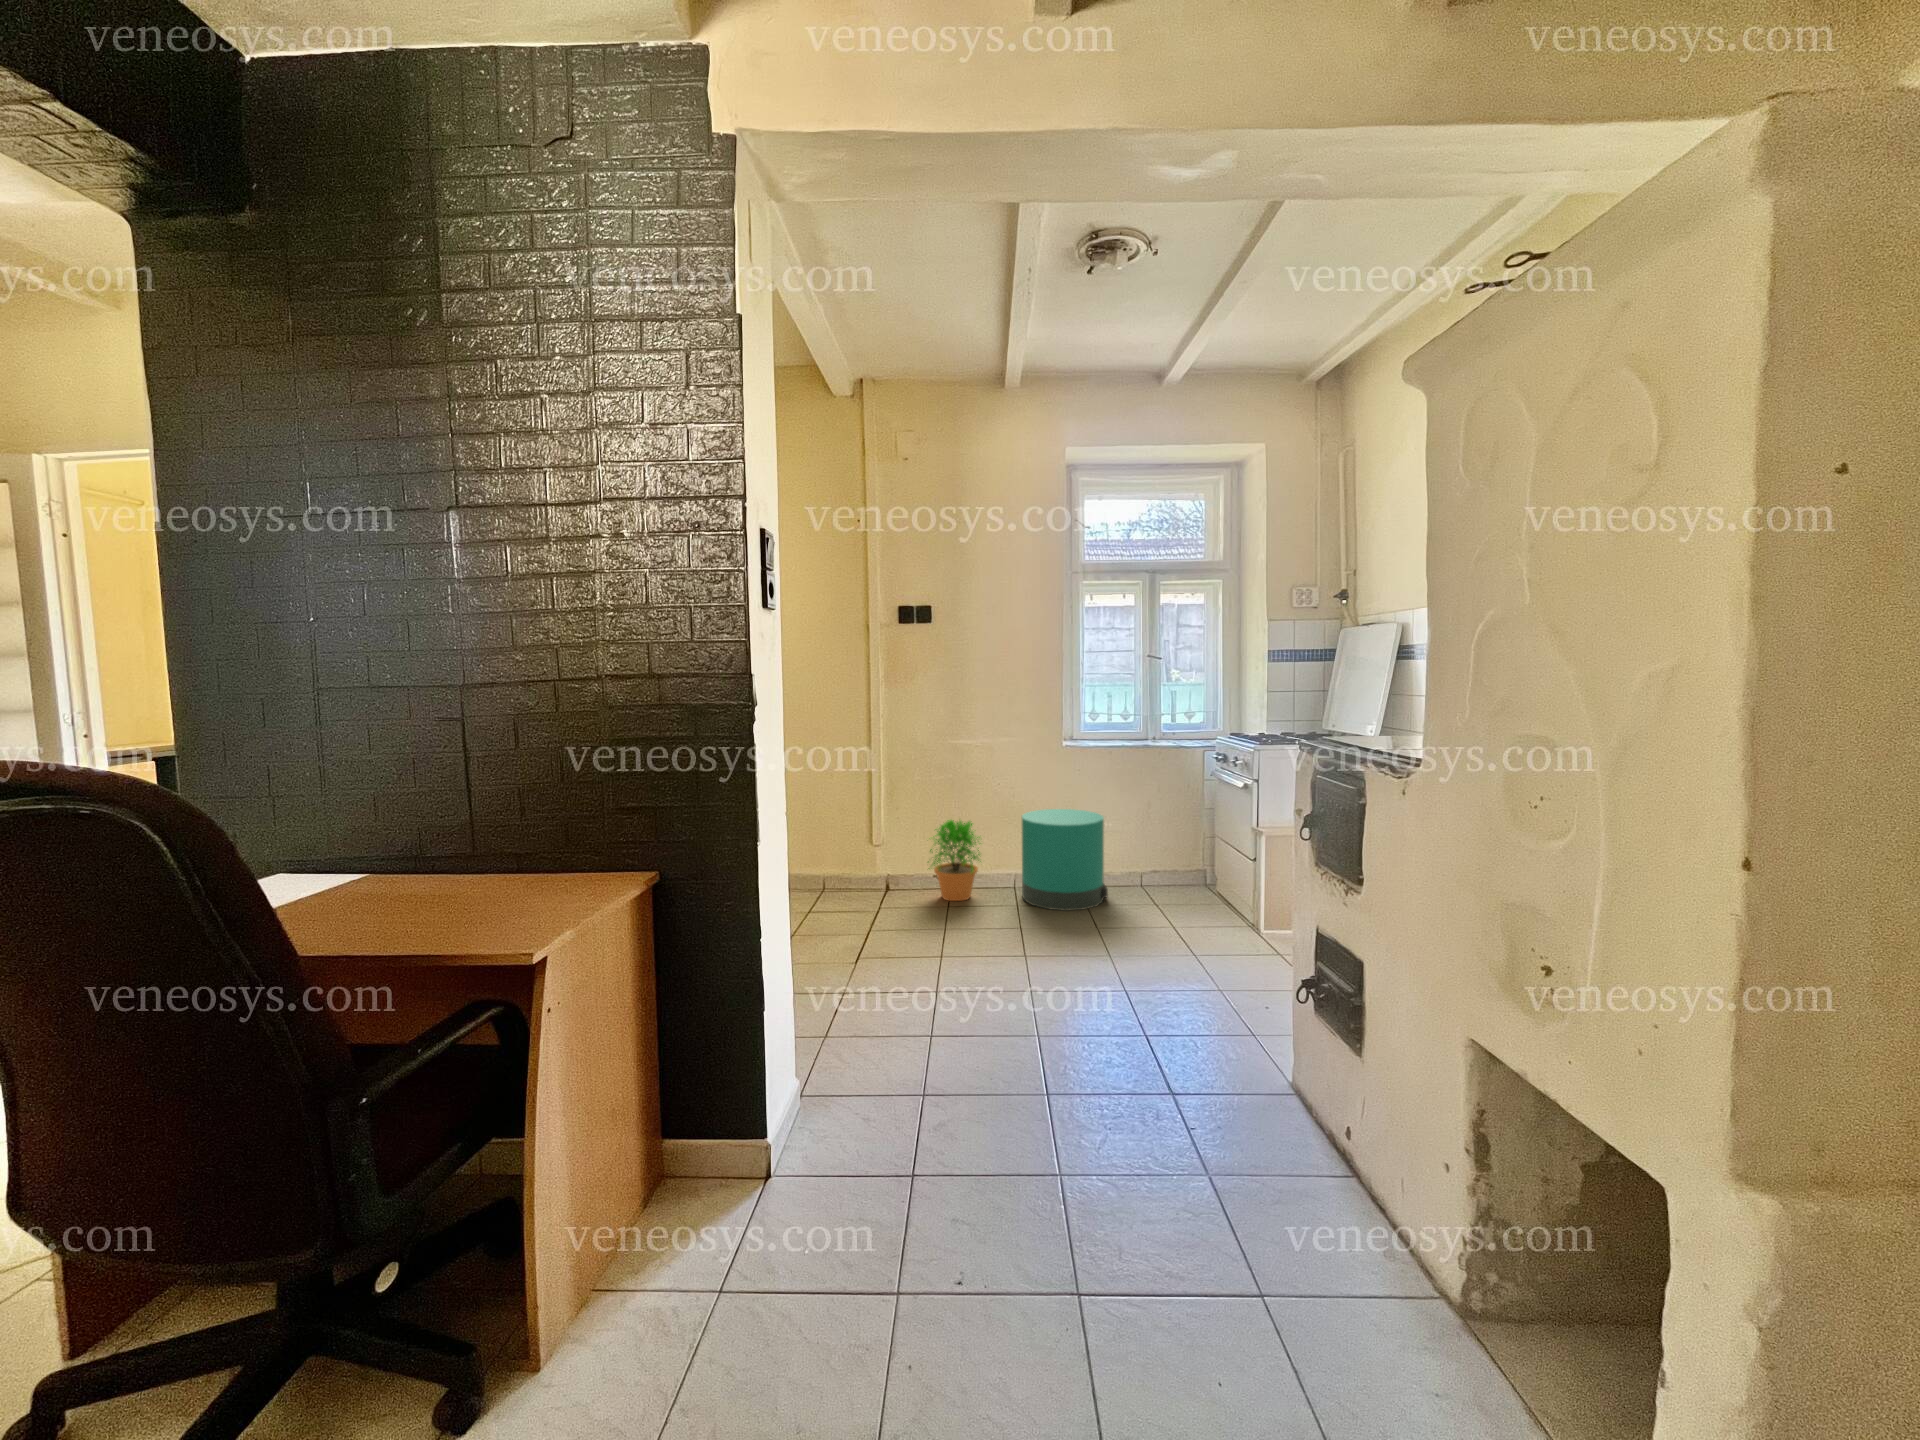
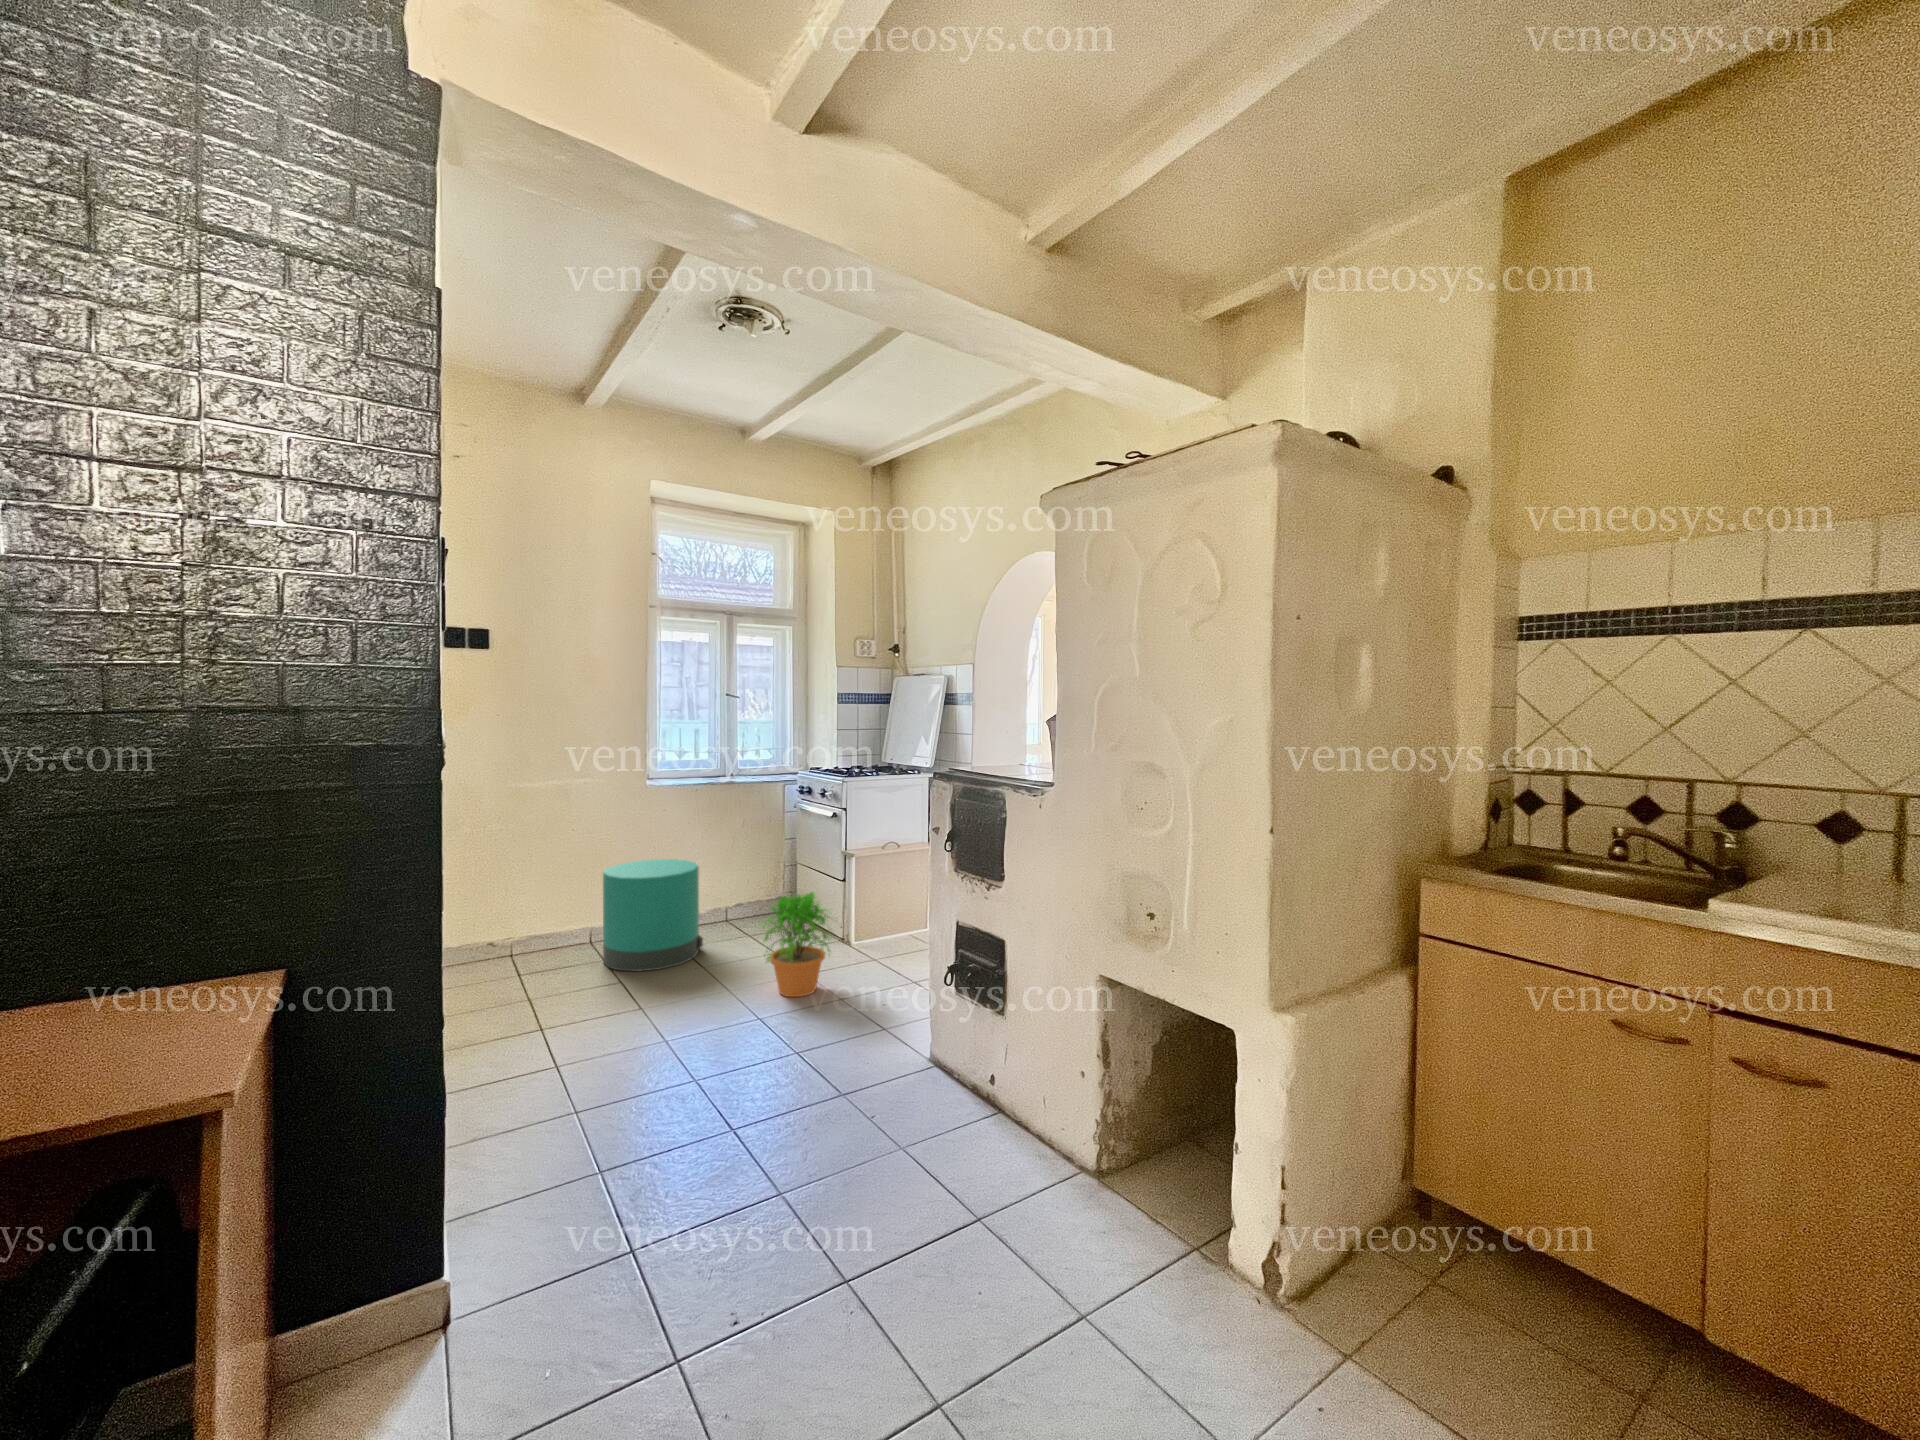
potted plant: present [928,820,981,901] -> present [762,892,830,997]

